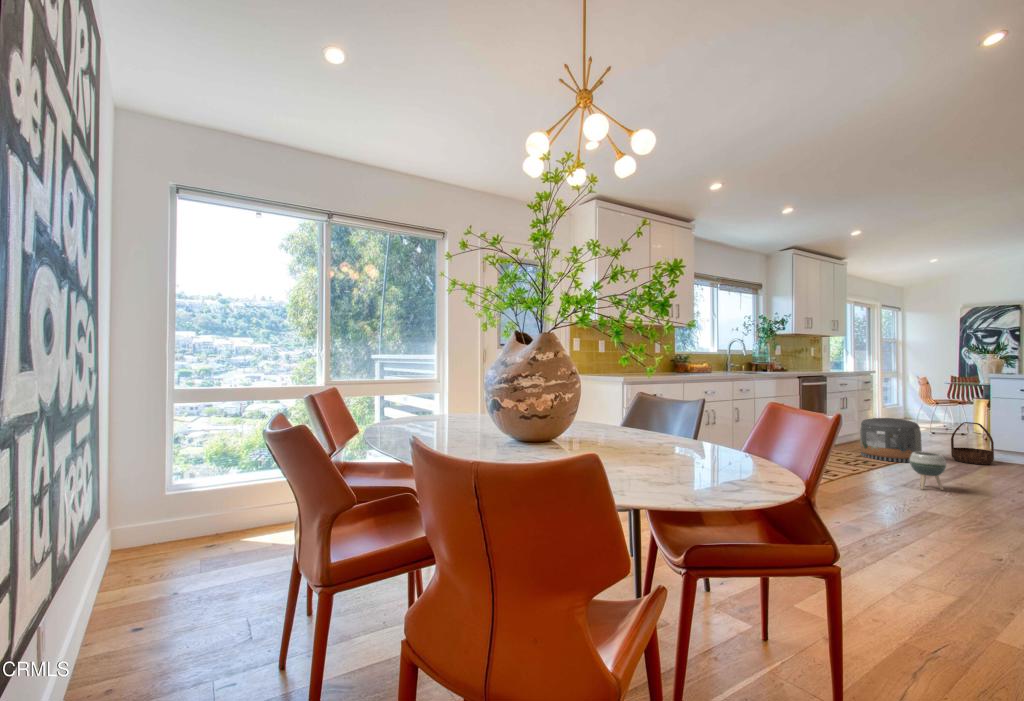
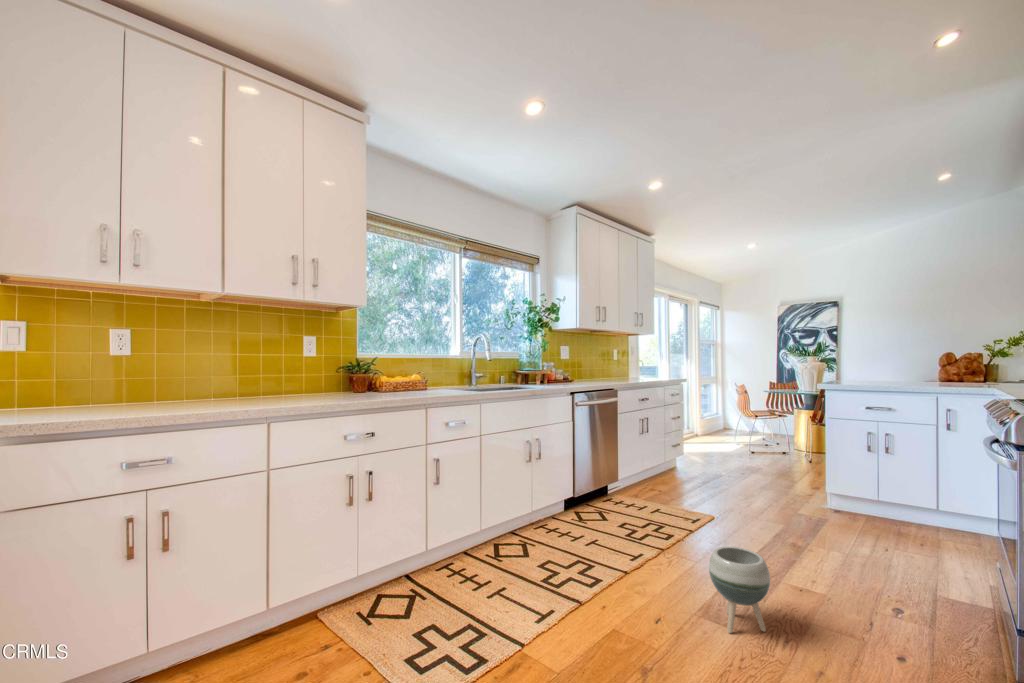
pouf: present [860,418,922,462] -> none [657,453,737,528]
basket: present [951,422,994,465] -> none [774,457,828,523]

